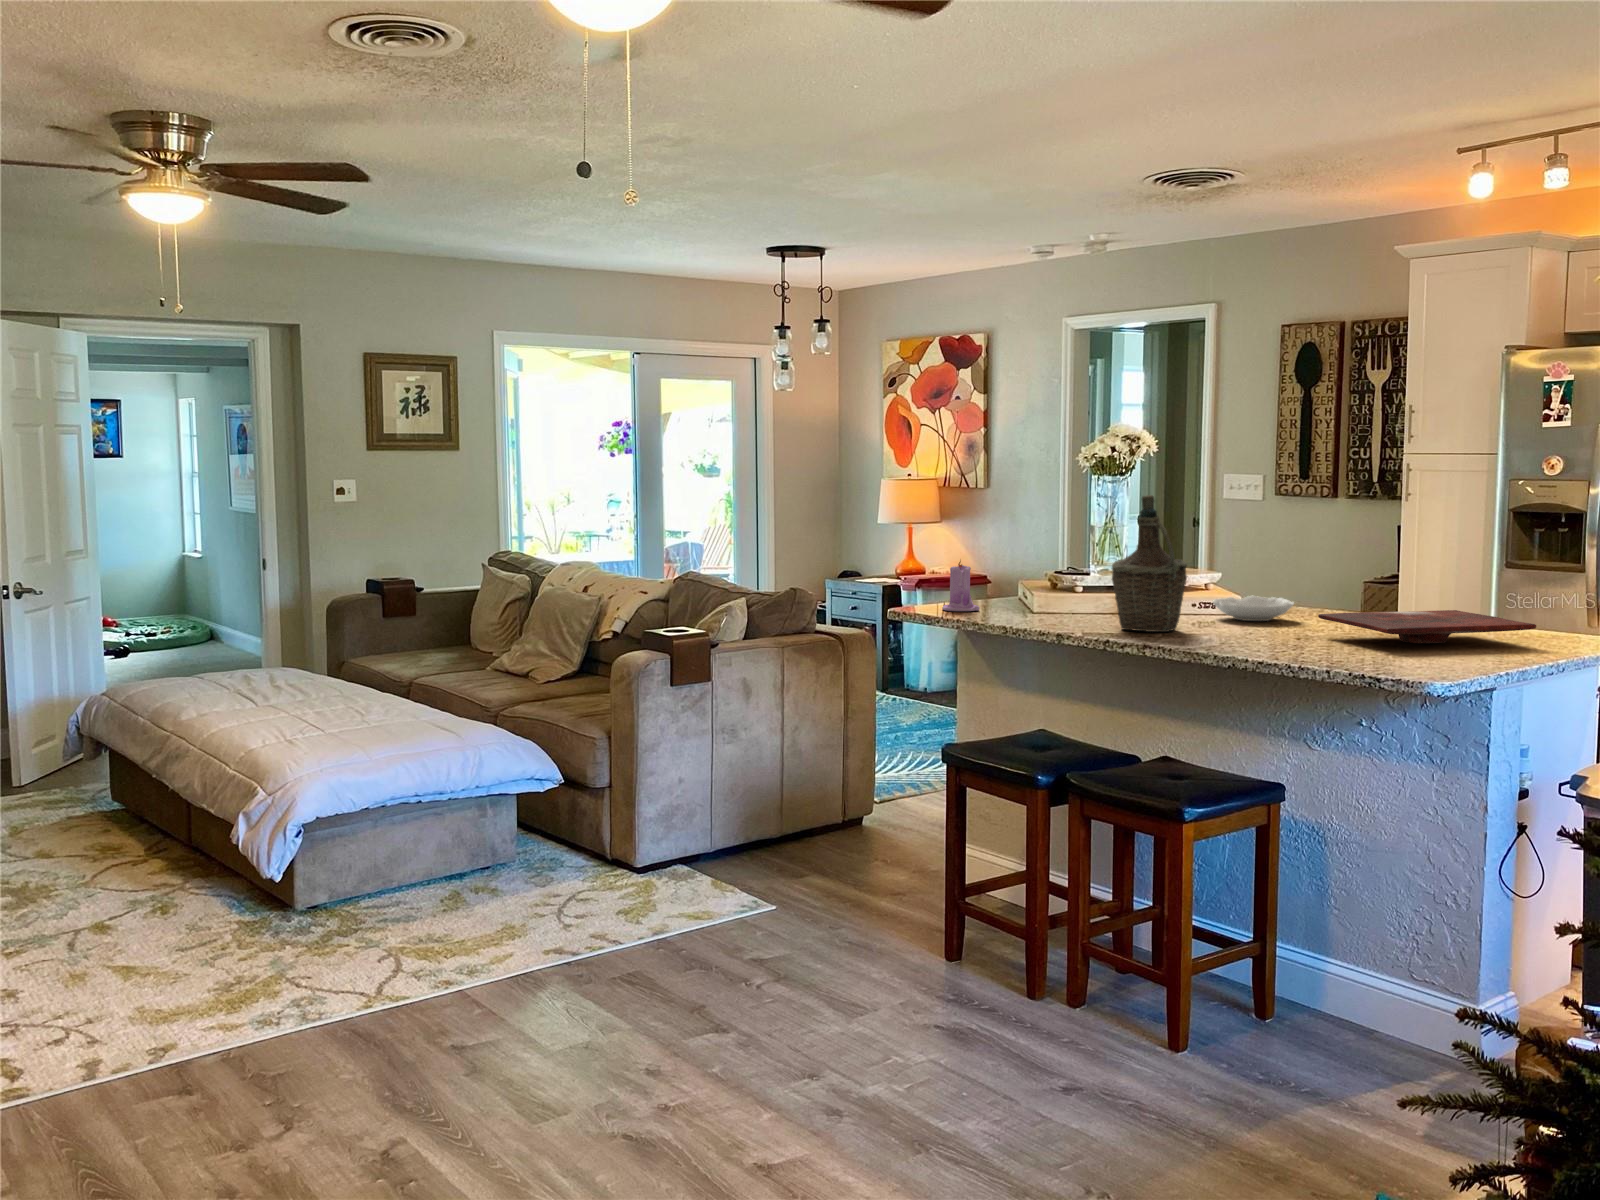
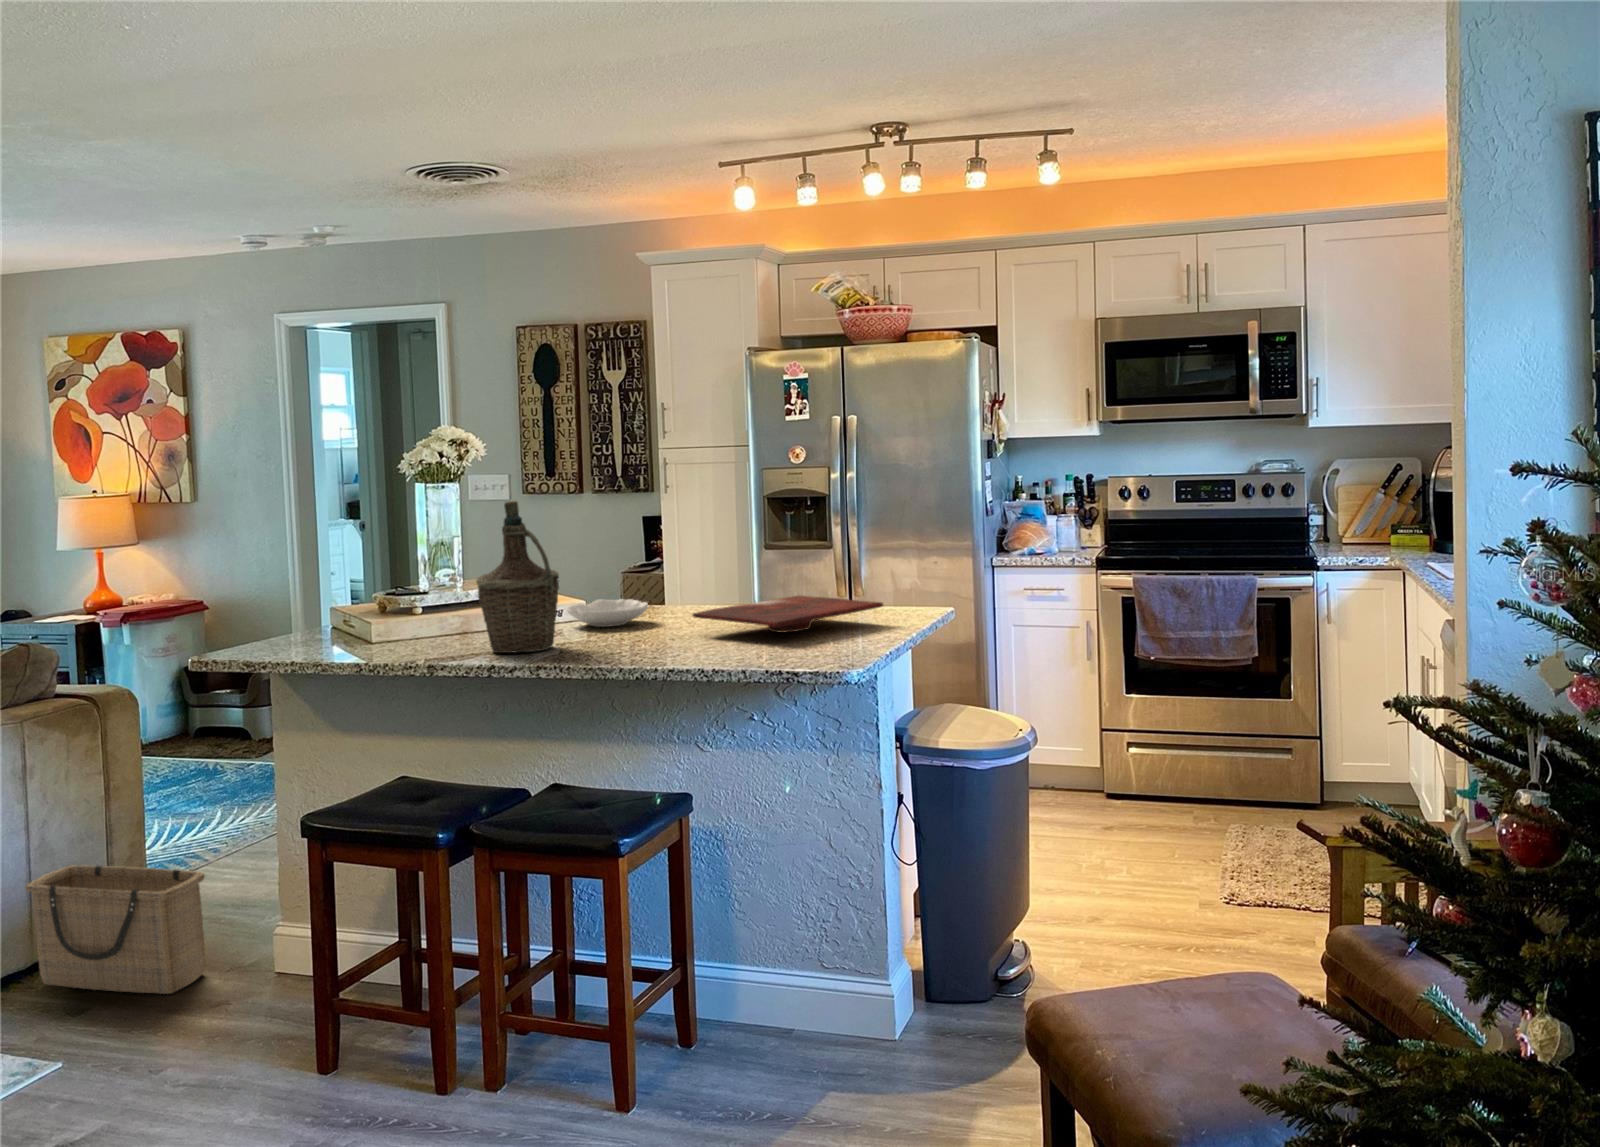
candle: present [942,560,980,611] -> none [253,589,302,654]
basket: none [786,765,905,876] -> present [25,865,206,994]

